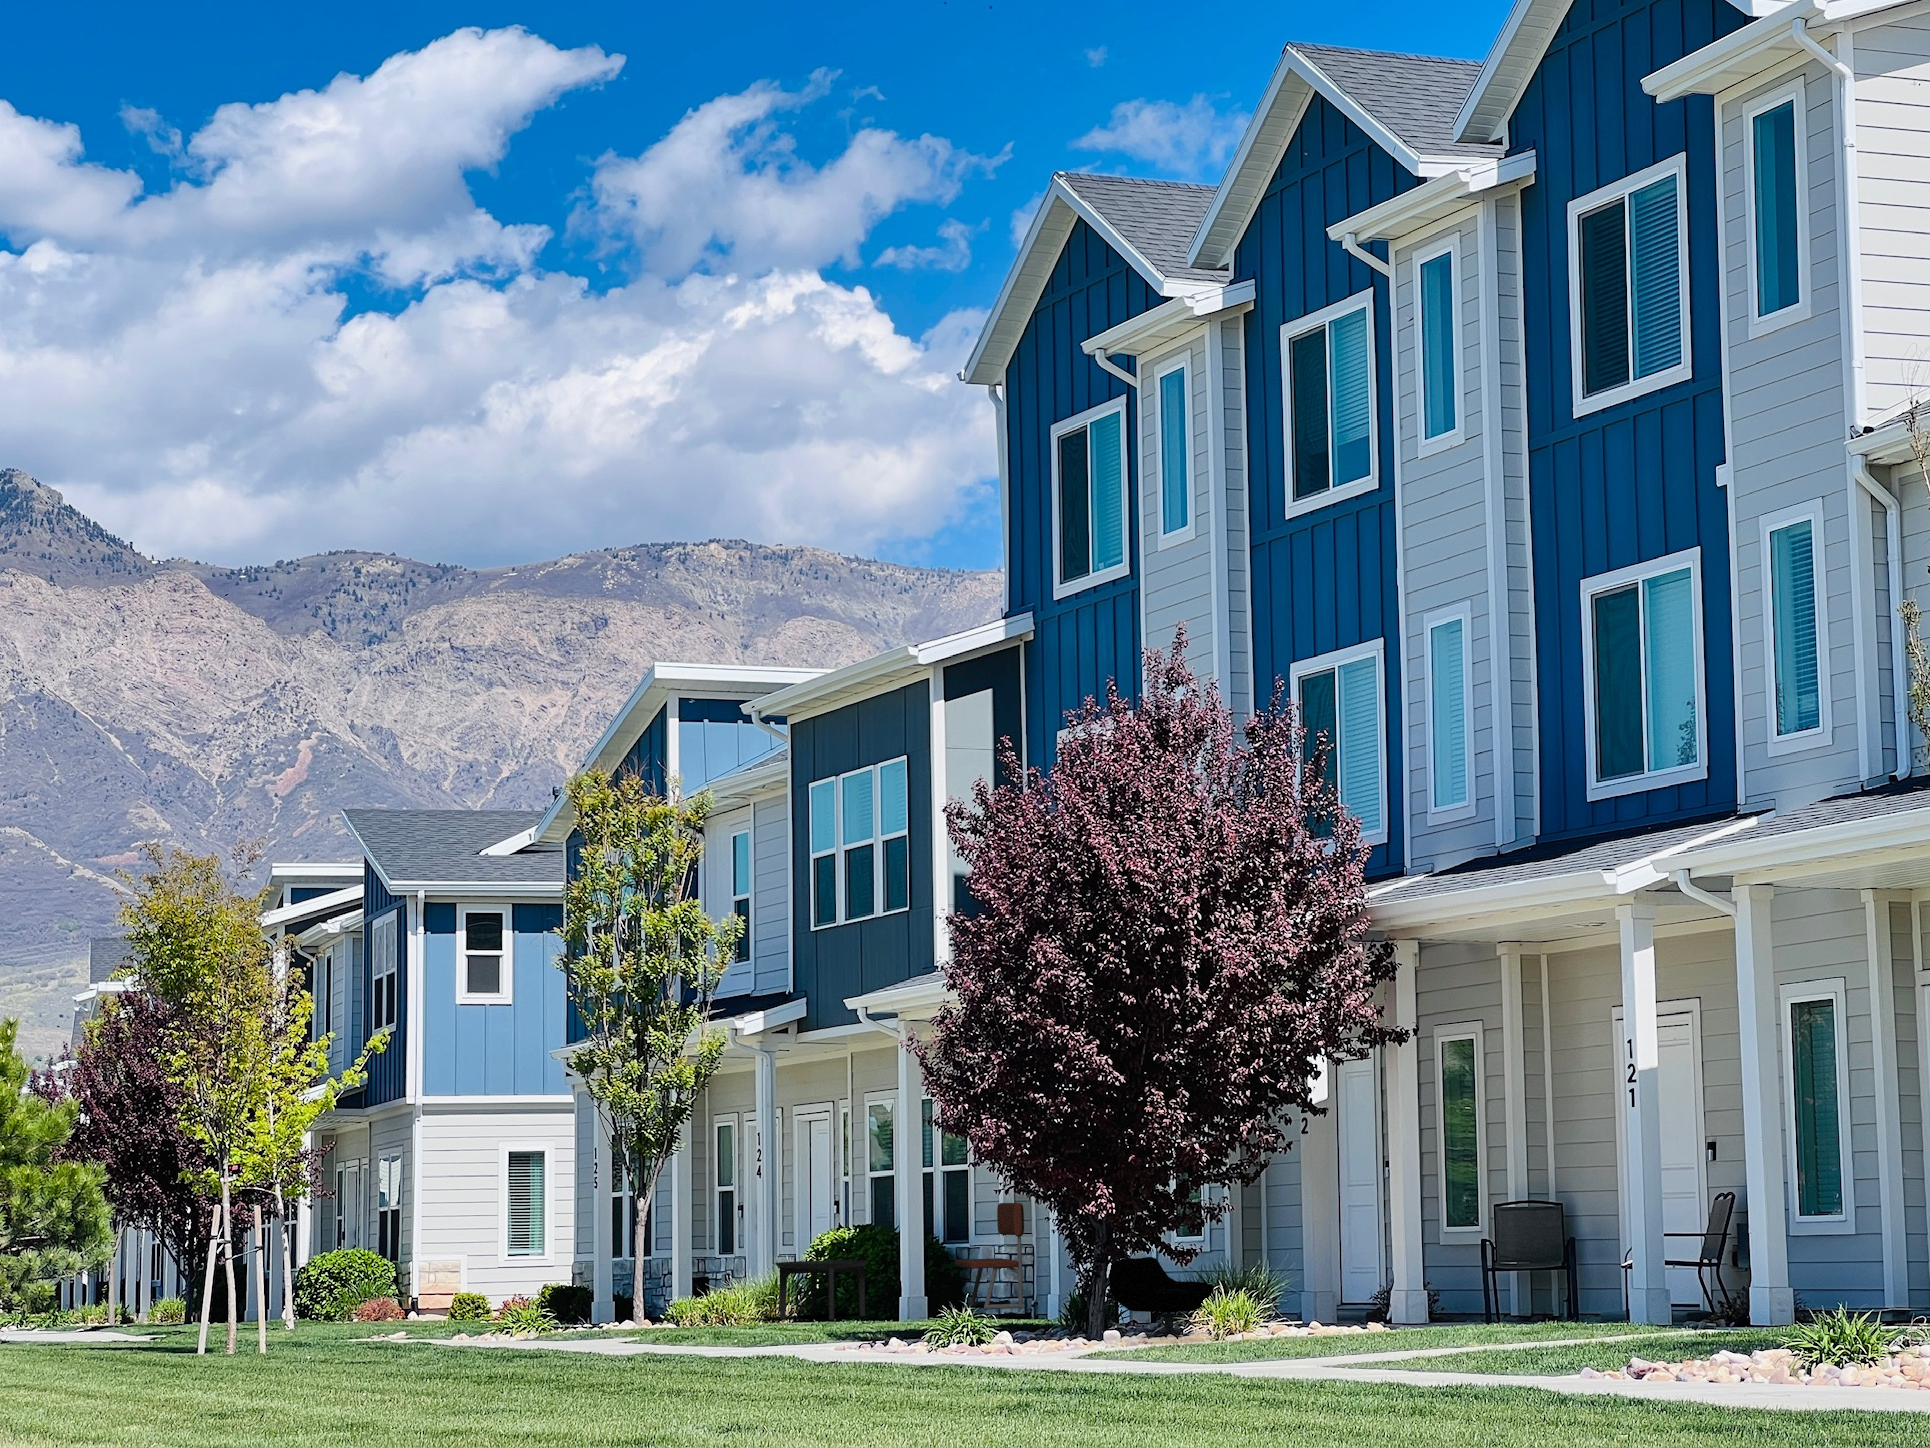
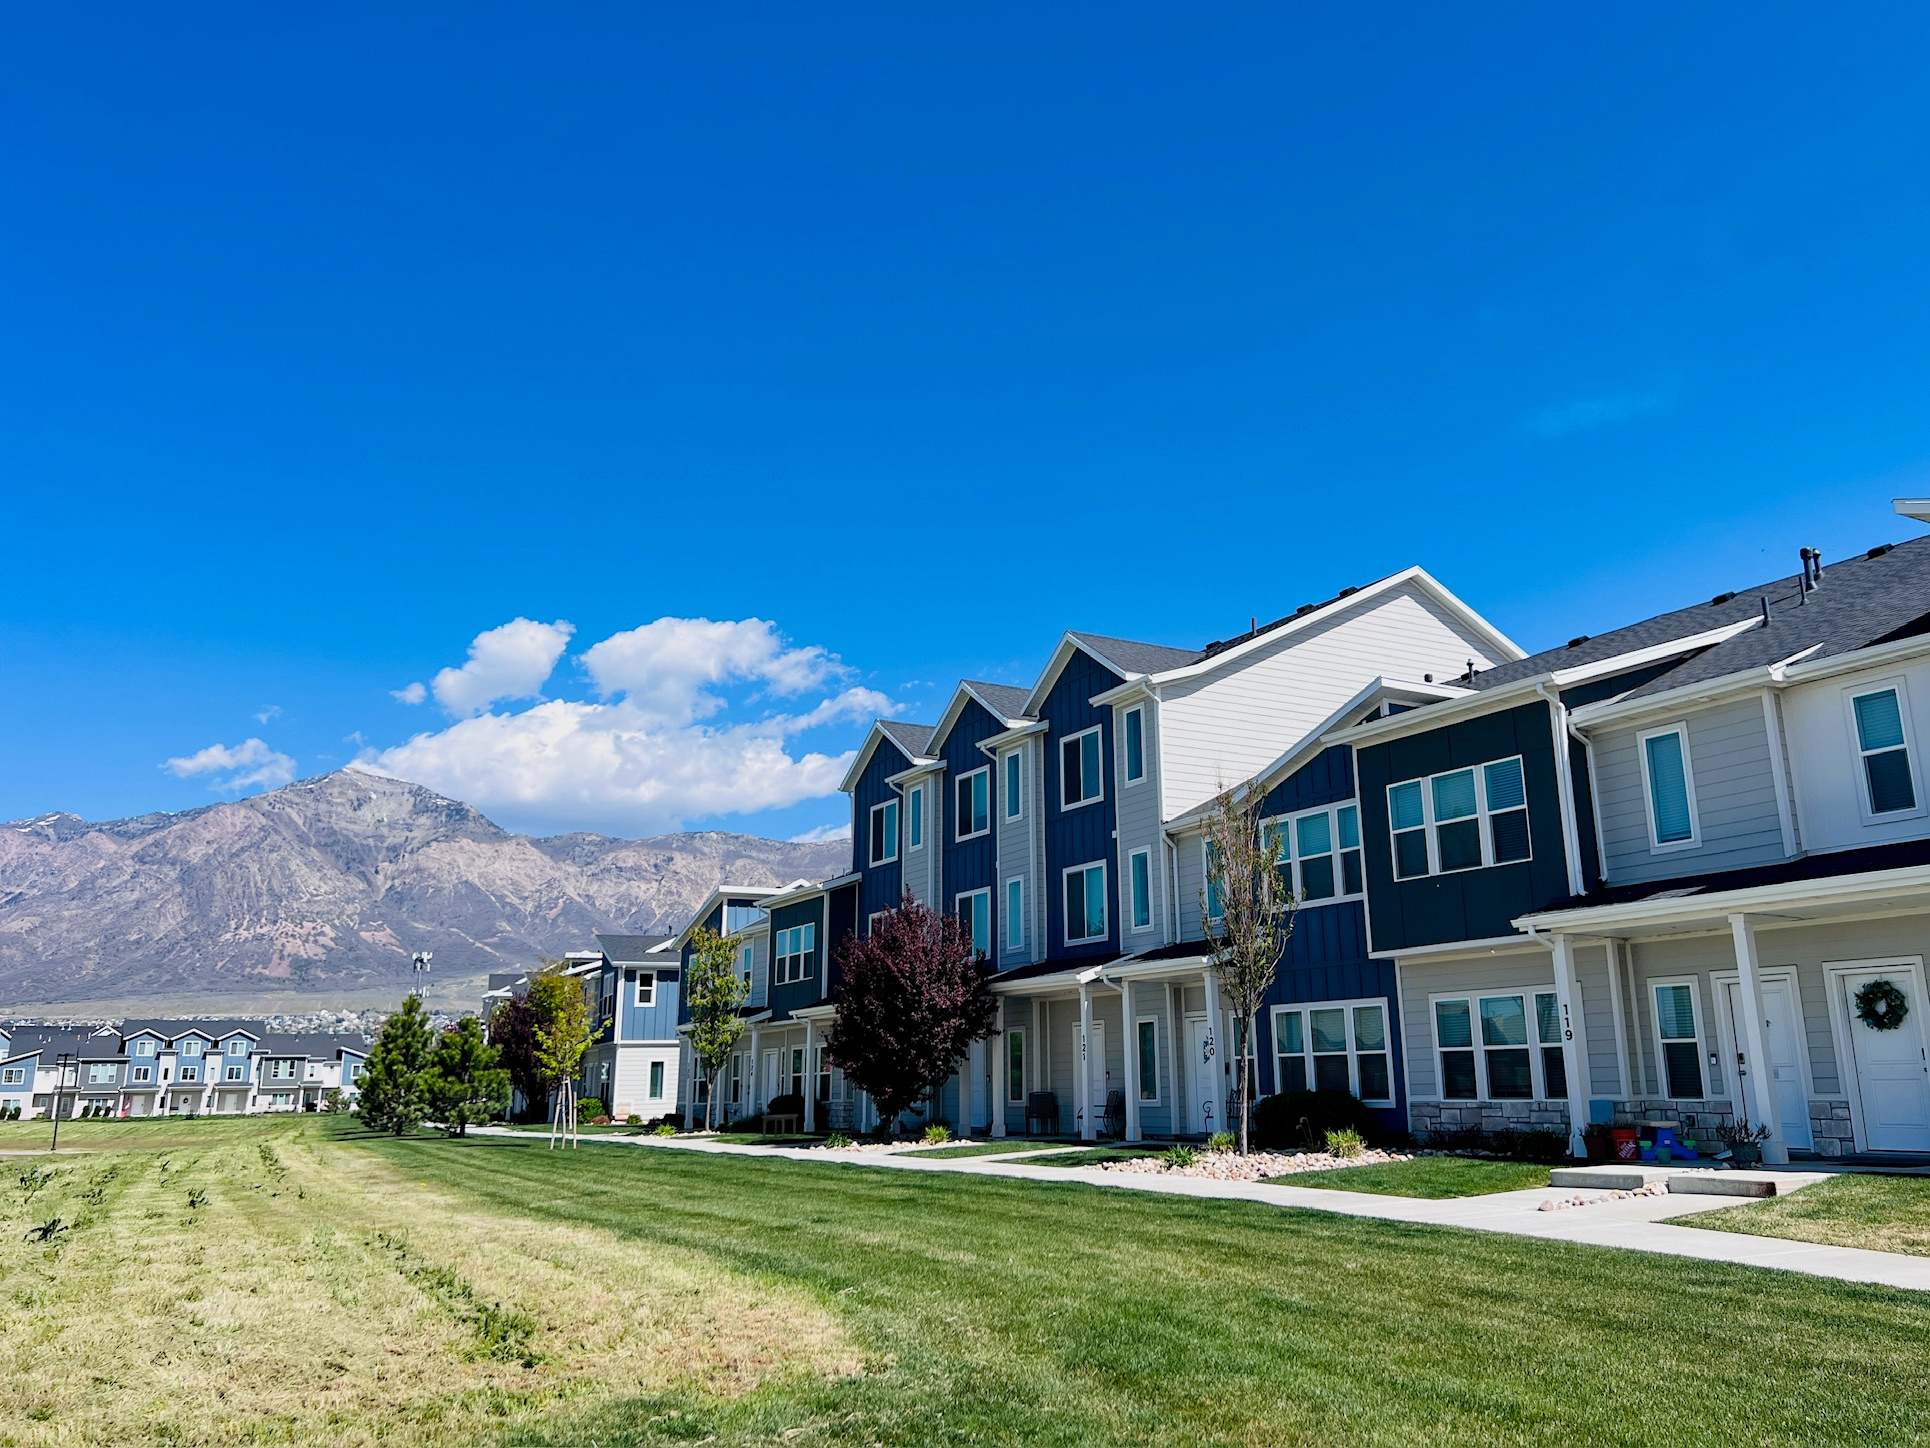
bench: present [955,1203,1024,1309] -> none [830,1090,857,1132]
lounge chair: present [1109,1257,1214,1338] -> none [893,1117,931,1149]

